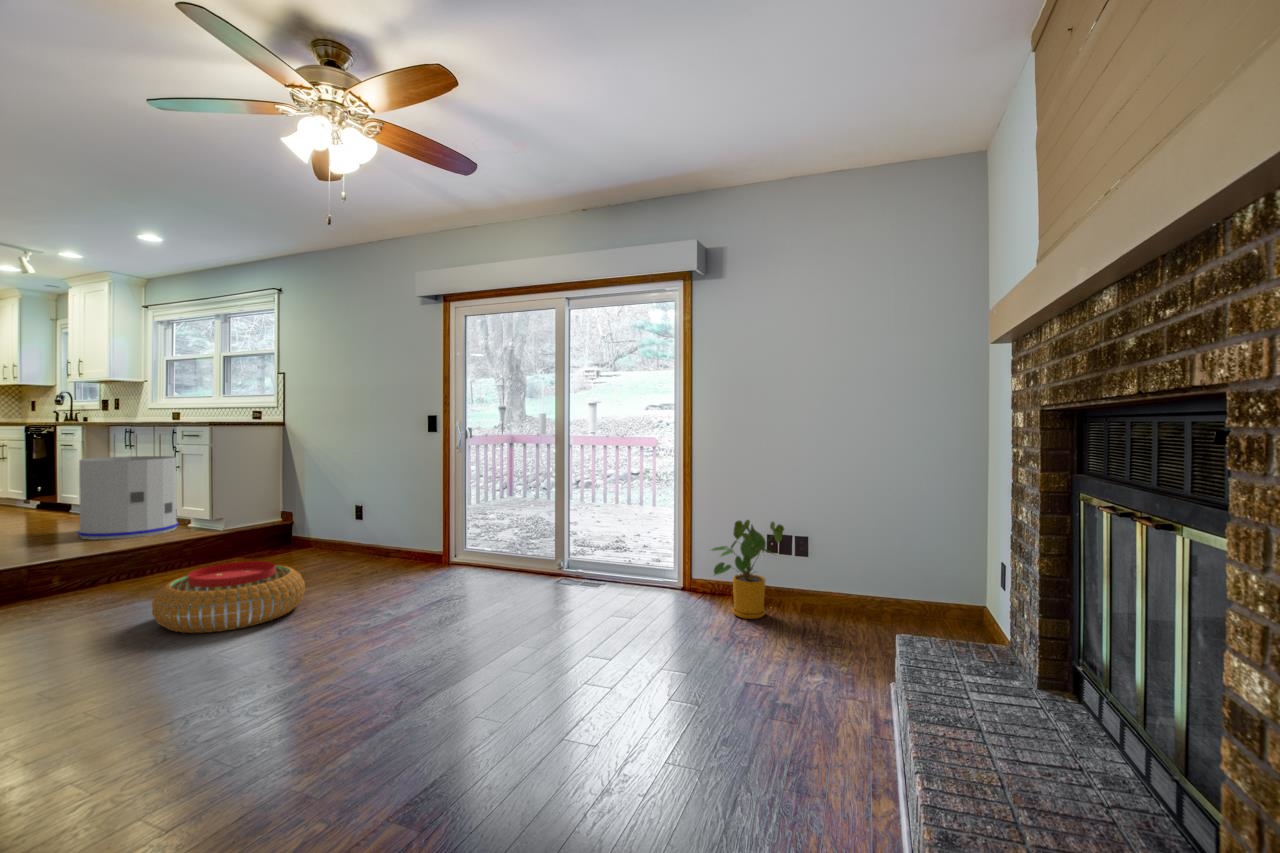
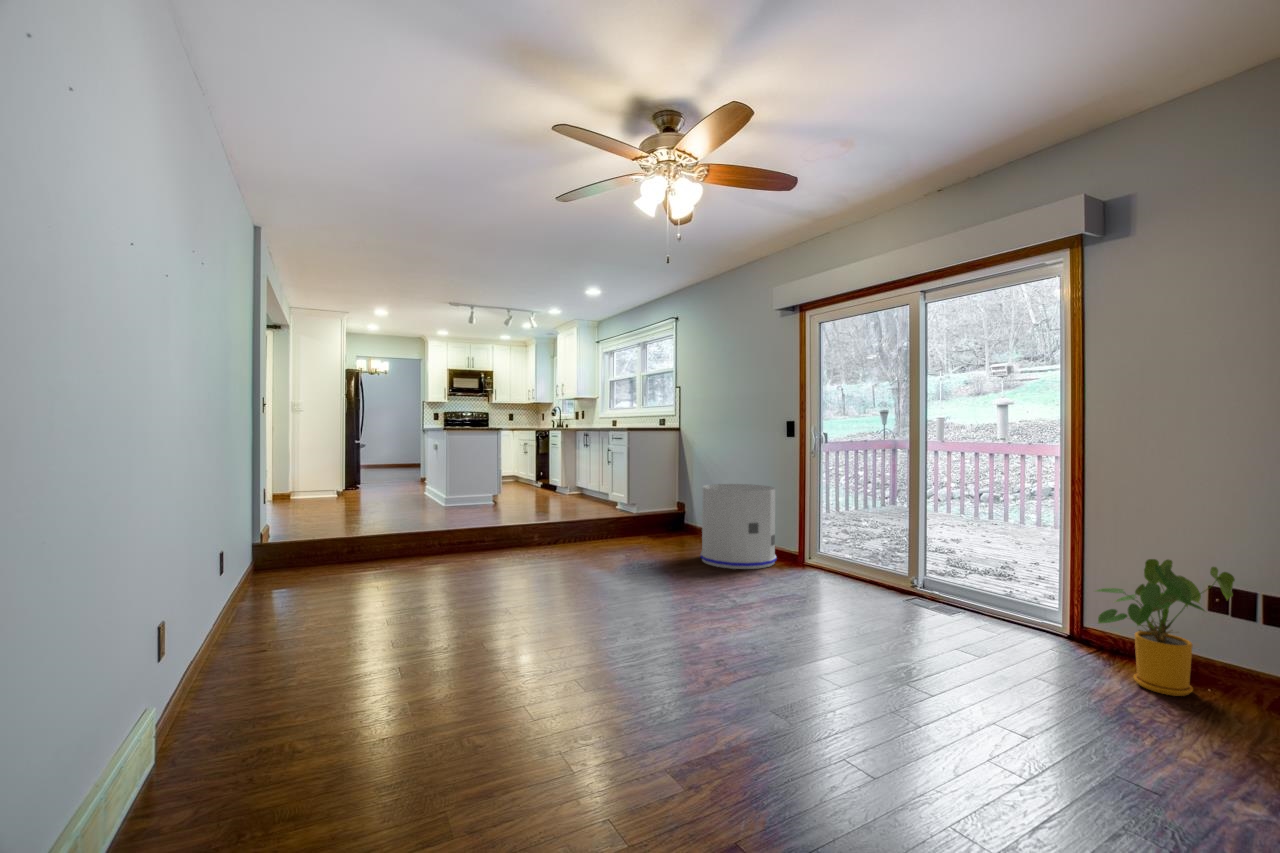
trash can: present [77,456,178,540] -> present [701,484,776,569]
pouf: present [152,561,305,633] -> none [575,537,674,588]

